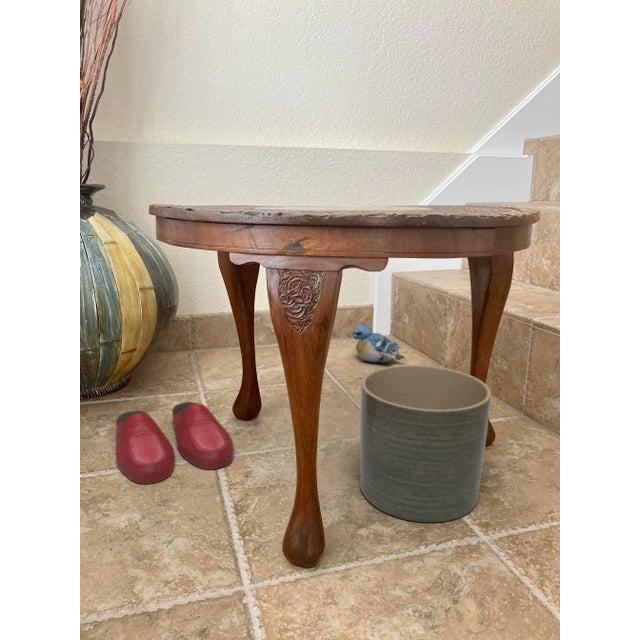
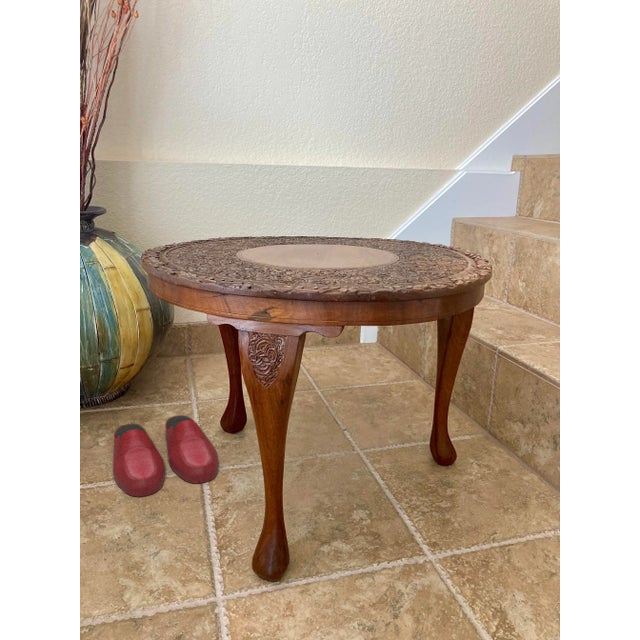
plush toy: present [352,324,405,363] -> none [337,337,386,374]
planter: present [360,365,491,522] -> none [328,395,444,541]

